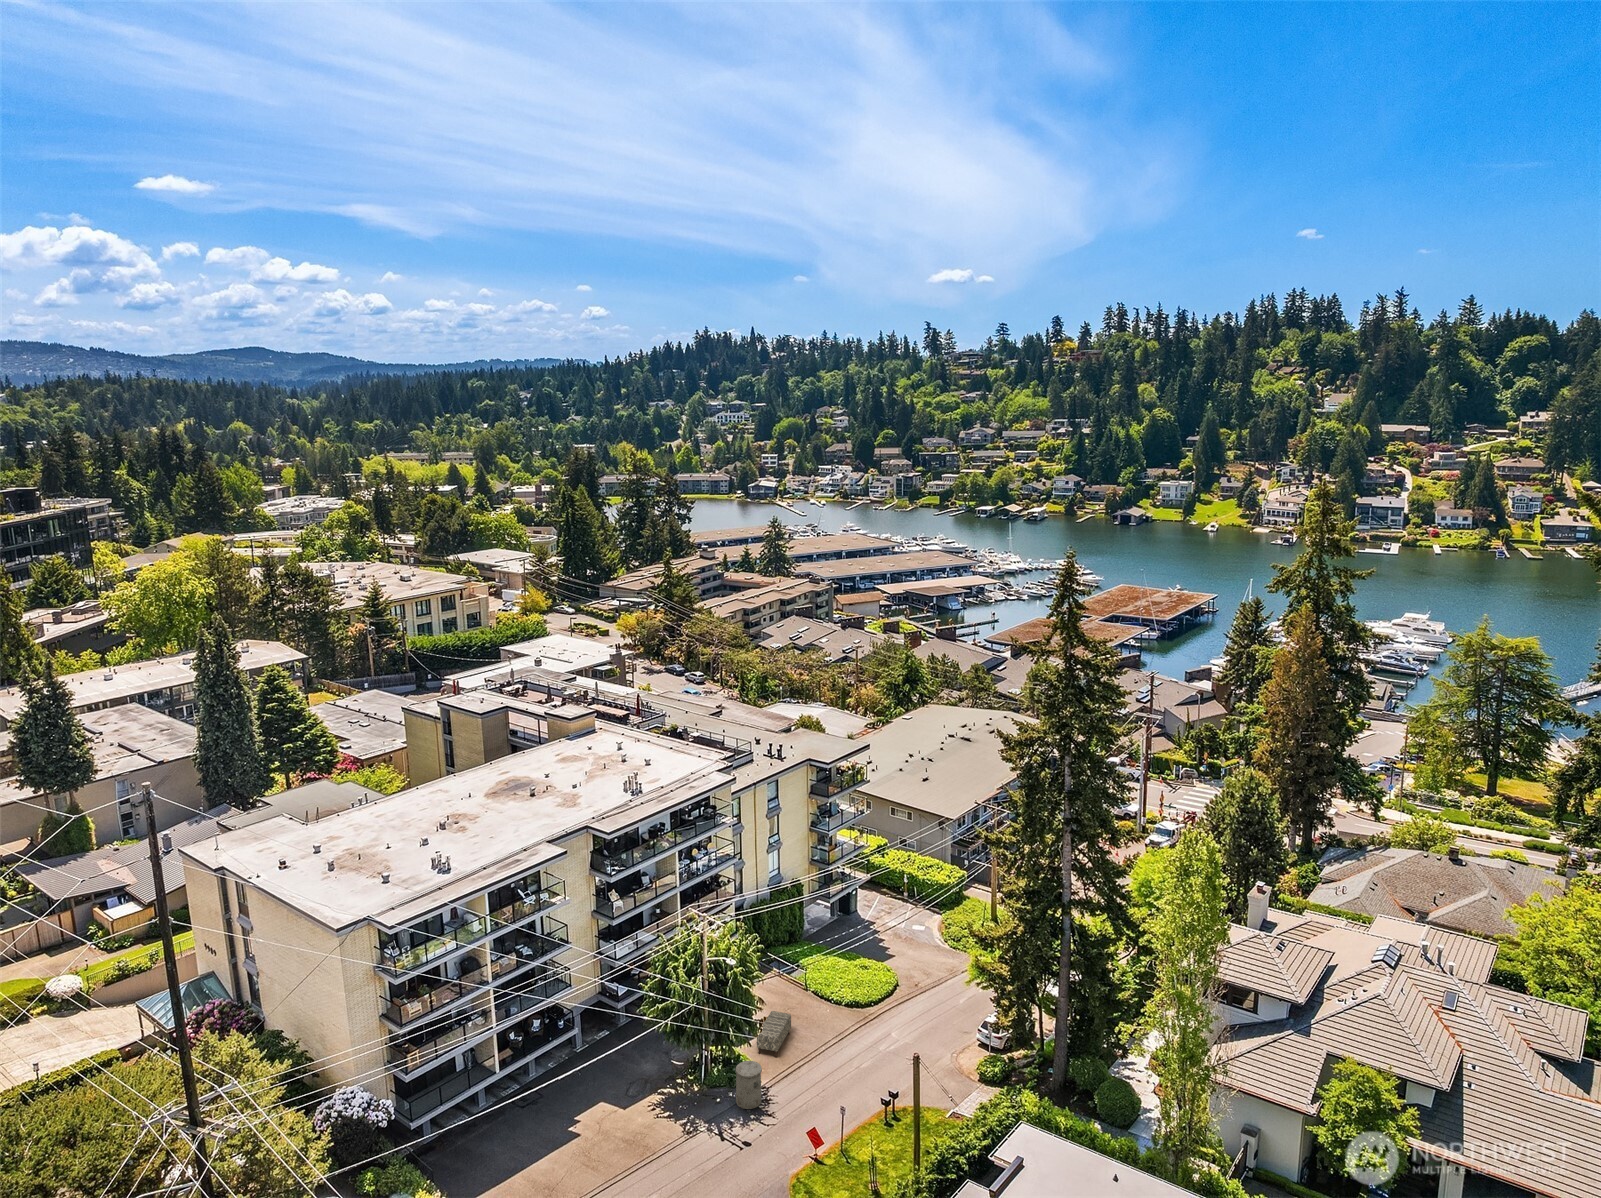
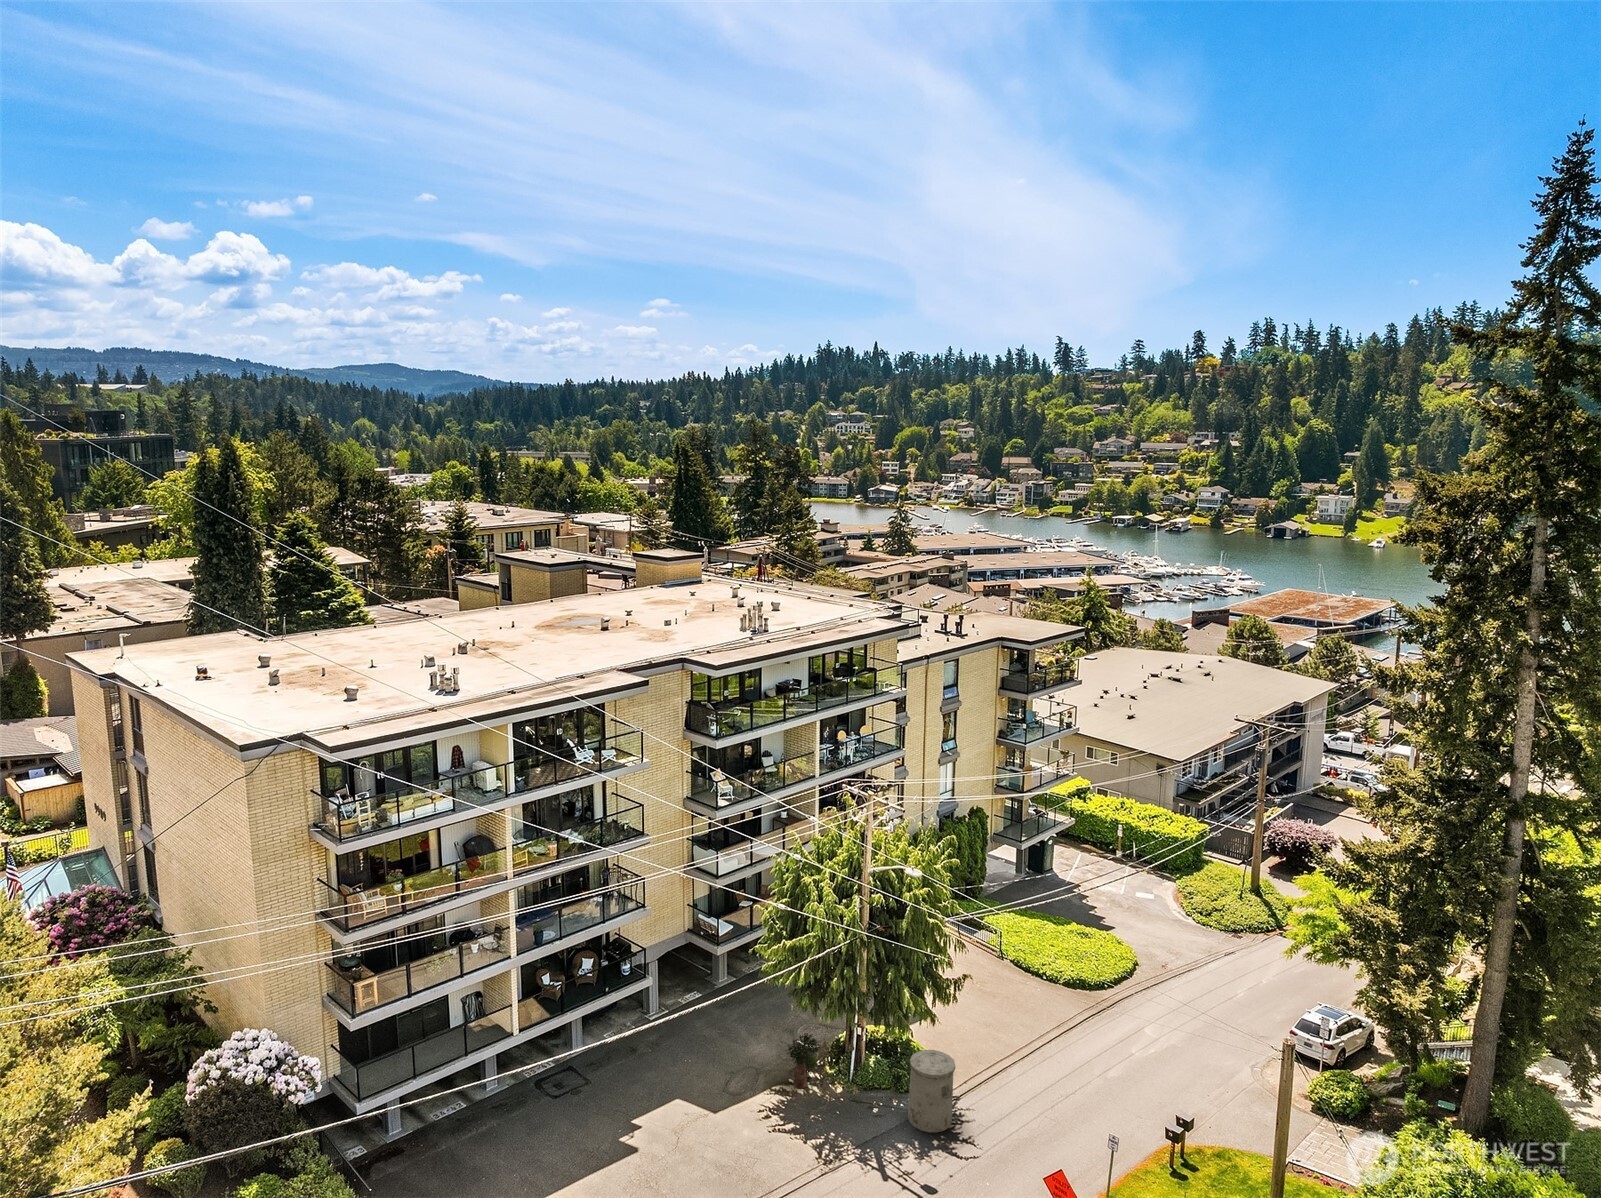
bench: present [757,1011,791,1057] -> none [936,980,989,1052]
potted plant: none [663,1055,688,1090] -> present [786,1033,826,1089]

